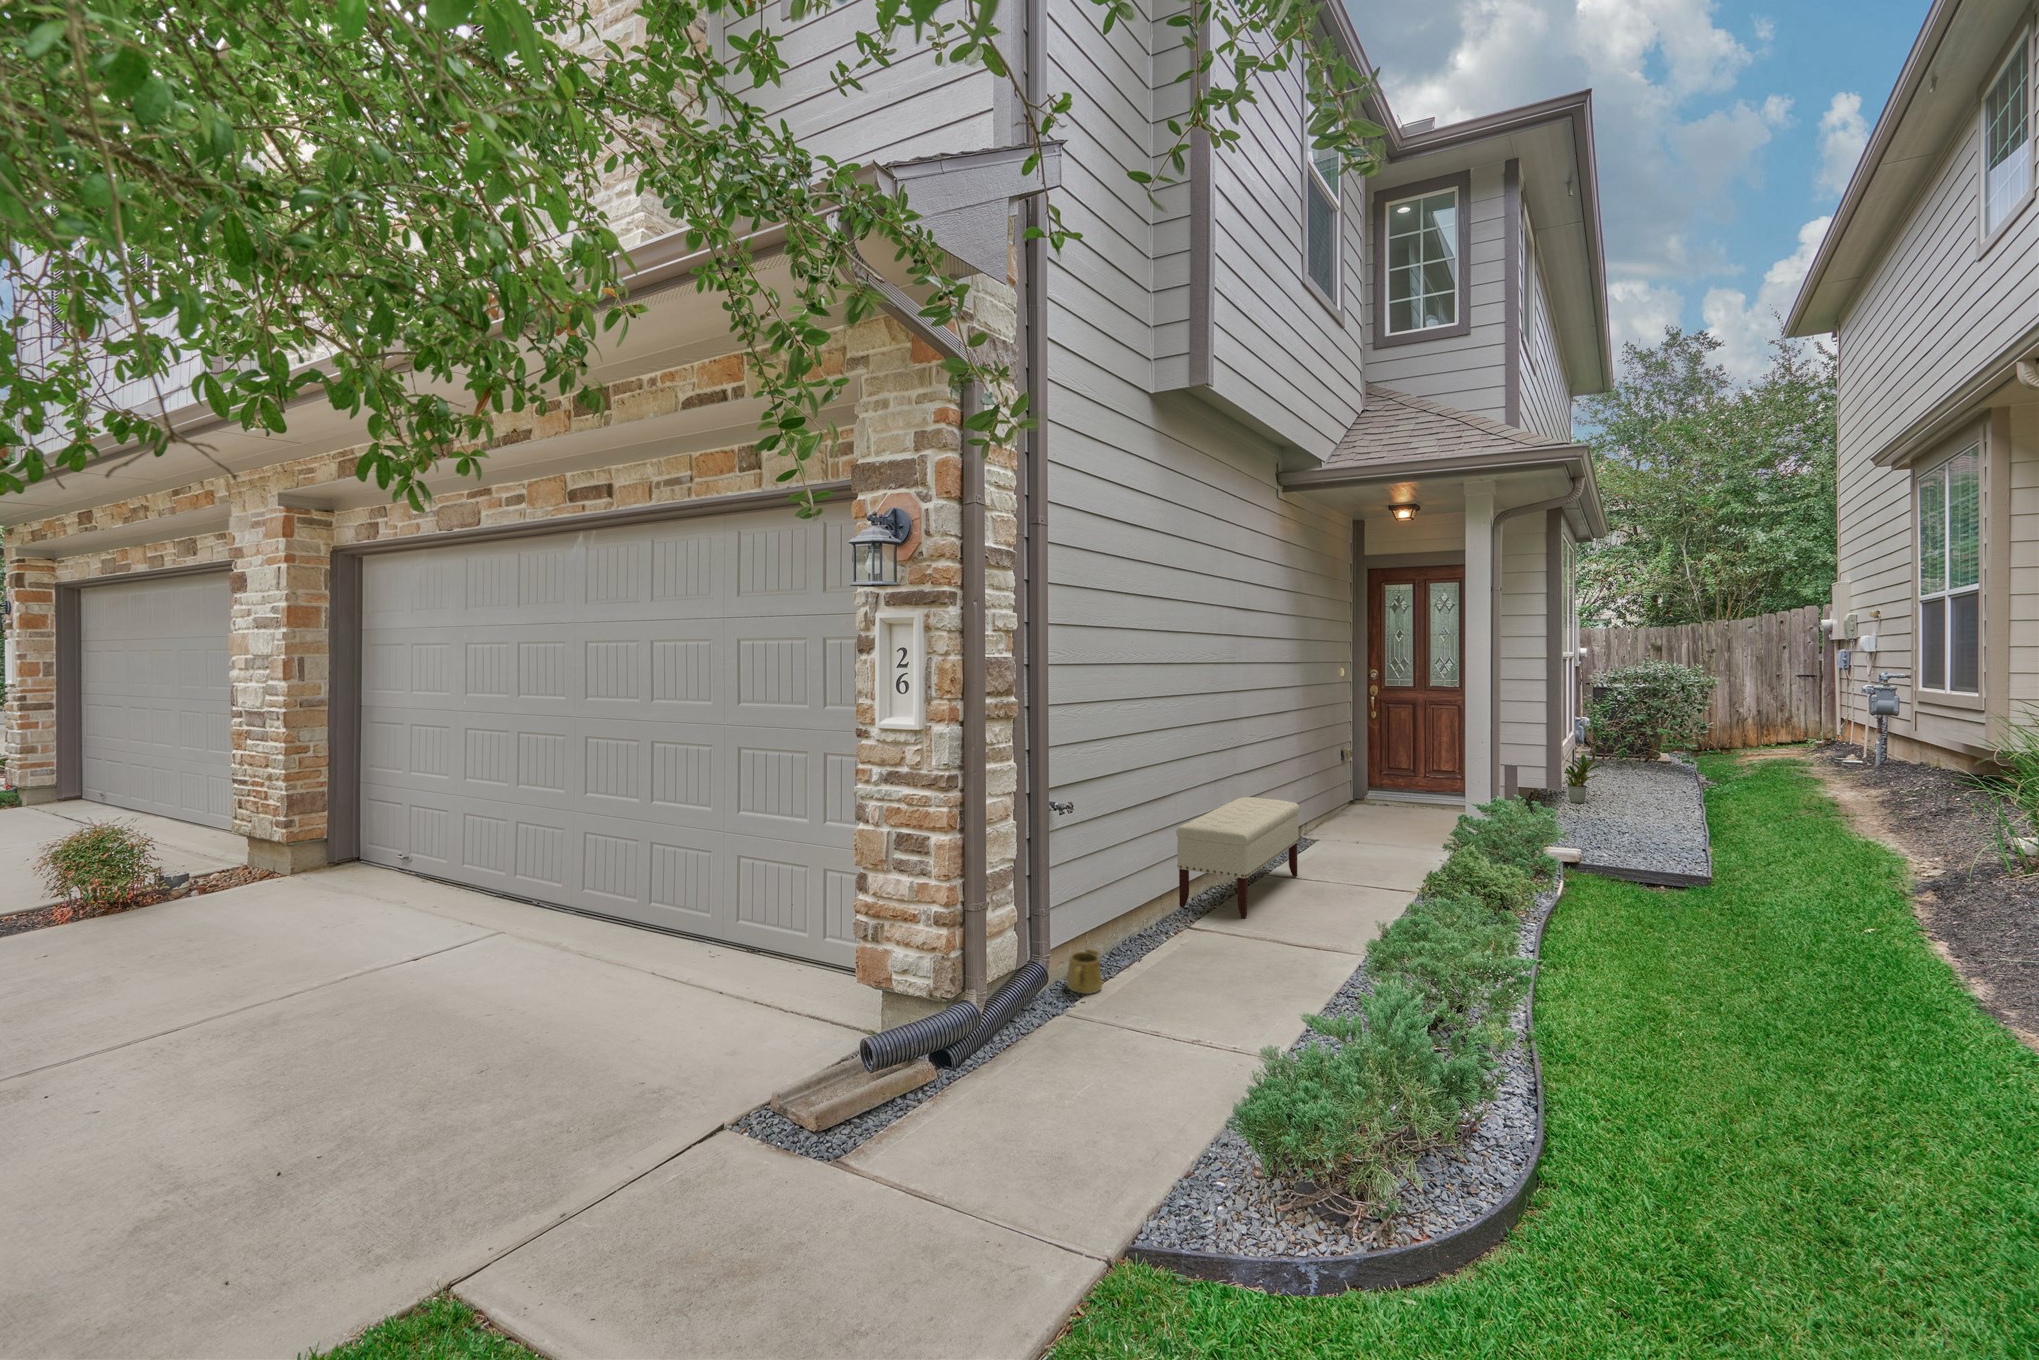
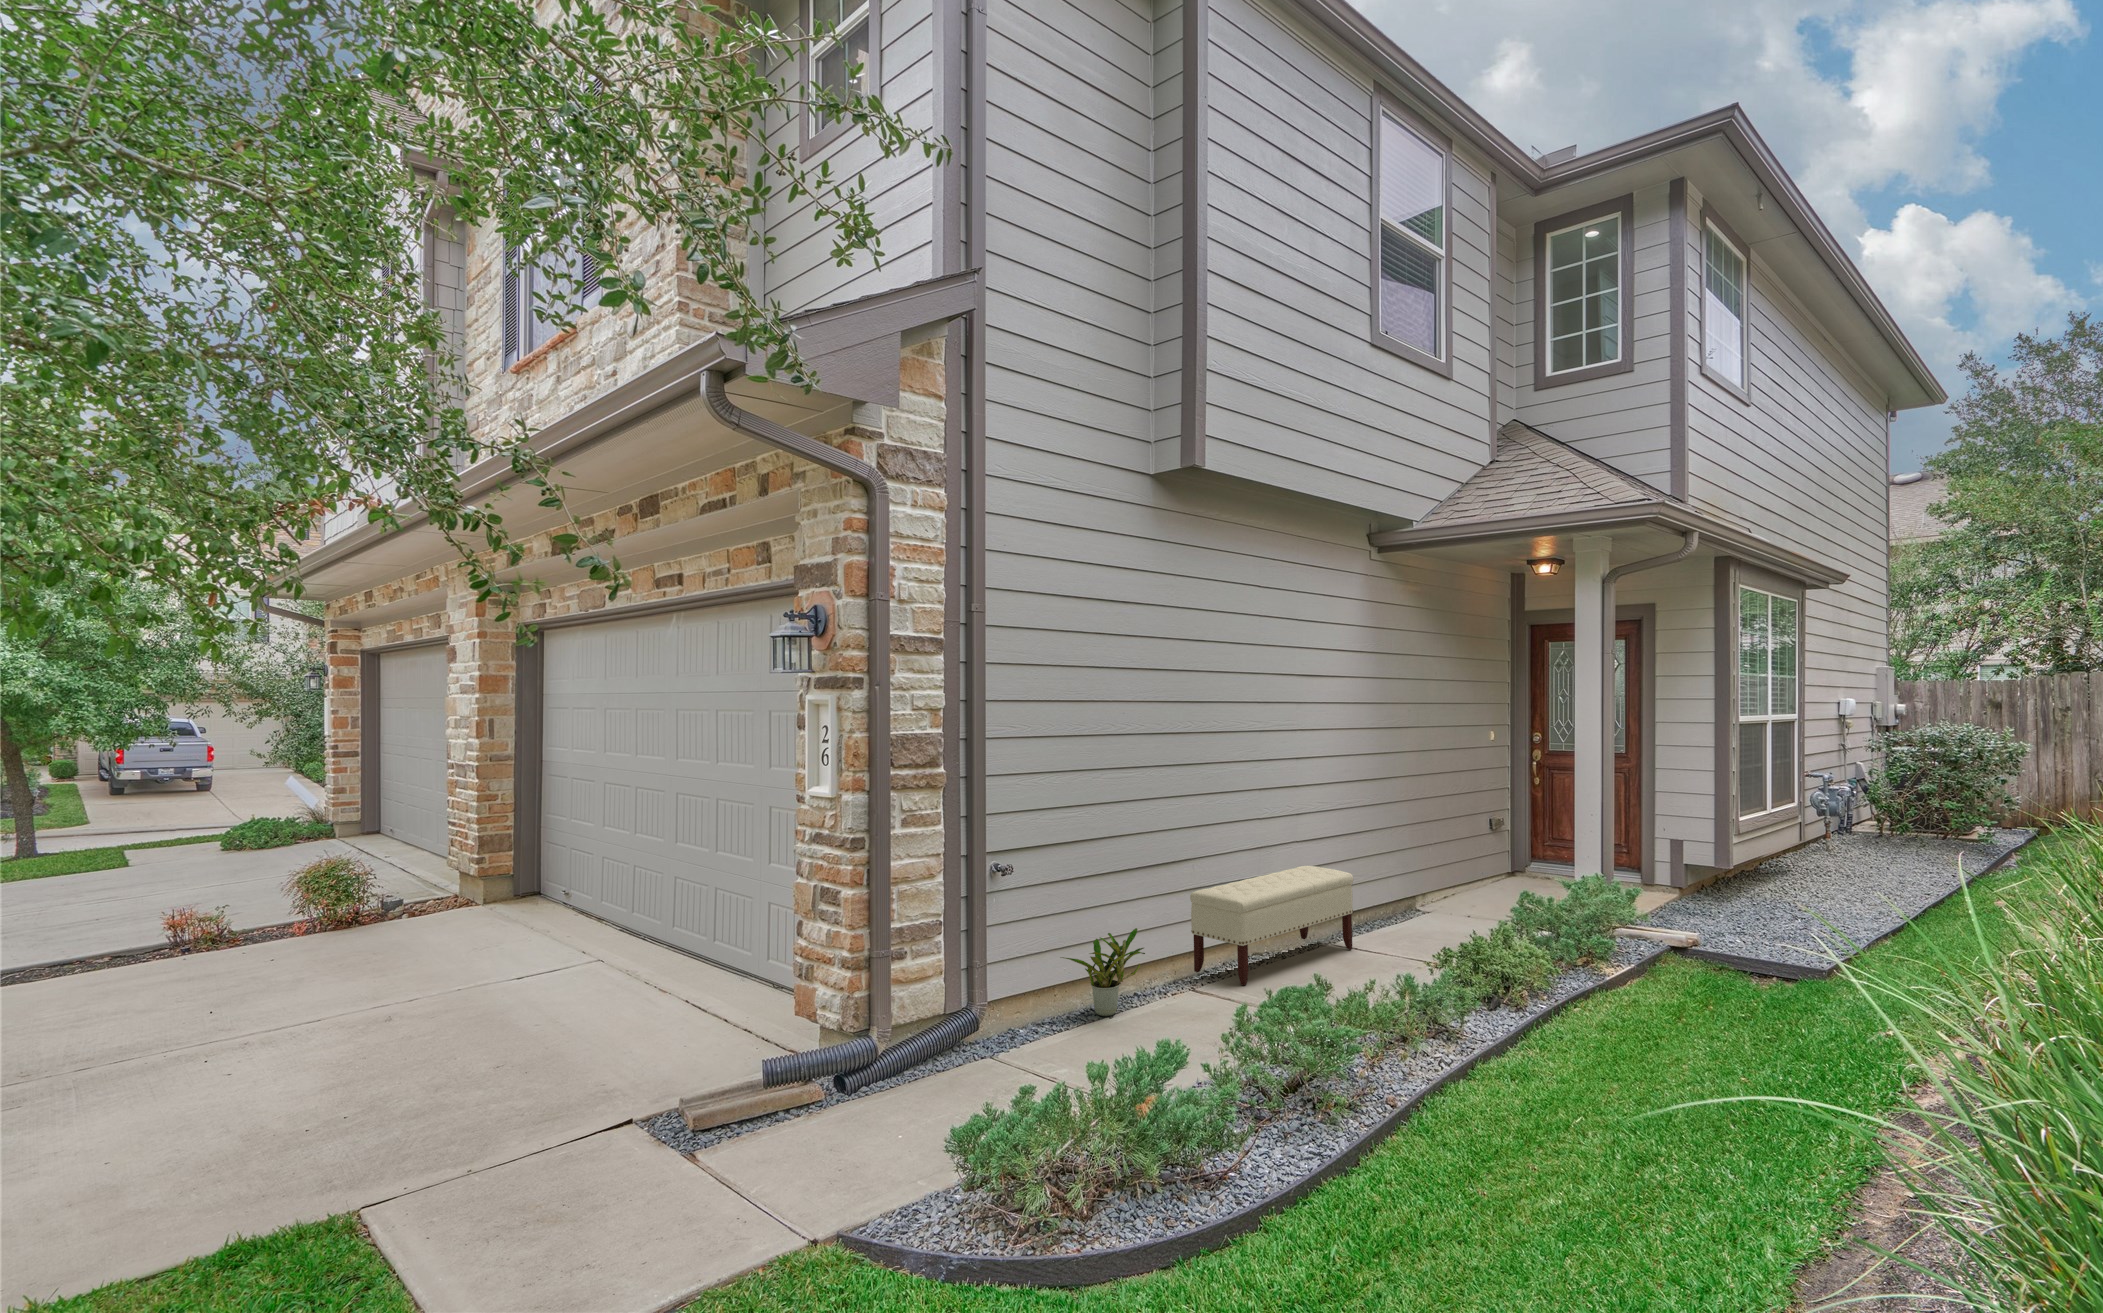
potted plant: present [1564,755,1604,803] -> present [1060,928,1145,1016]
watering can: present [1066,949,1102,994] -> none [996,1001,1039,1041]

